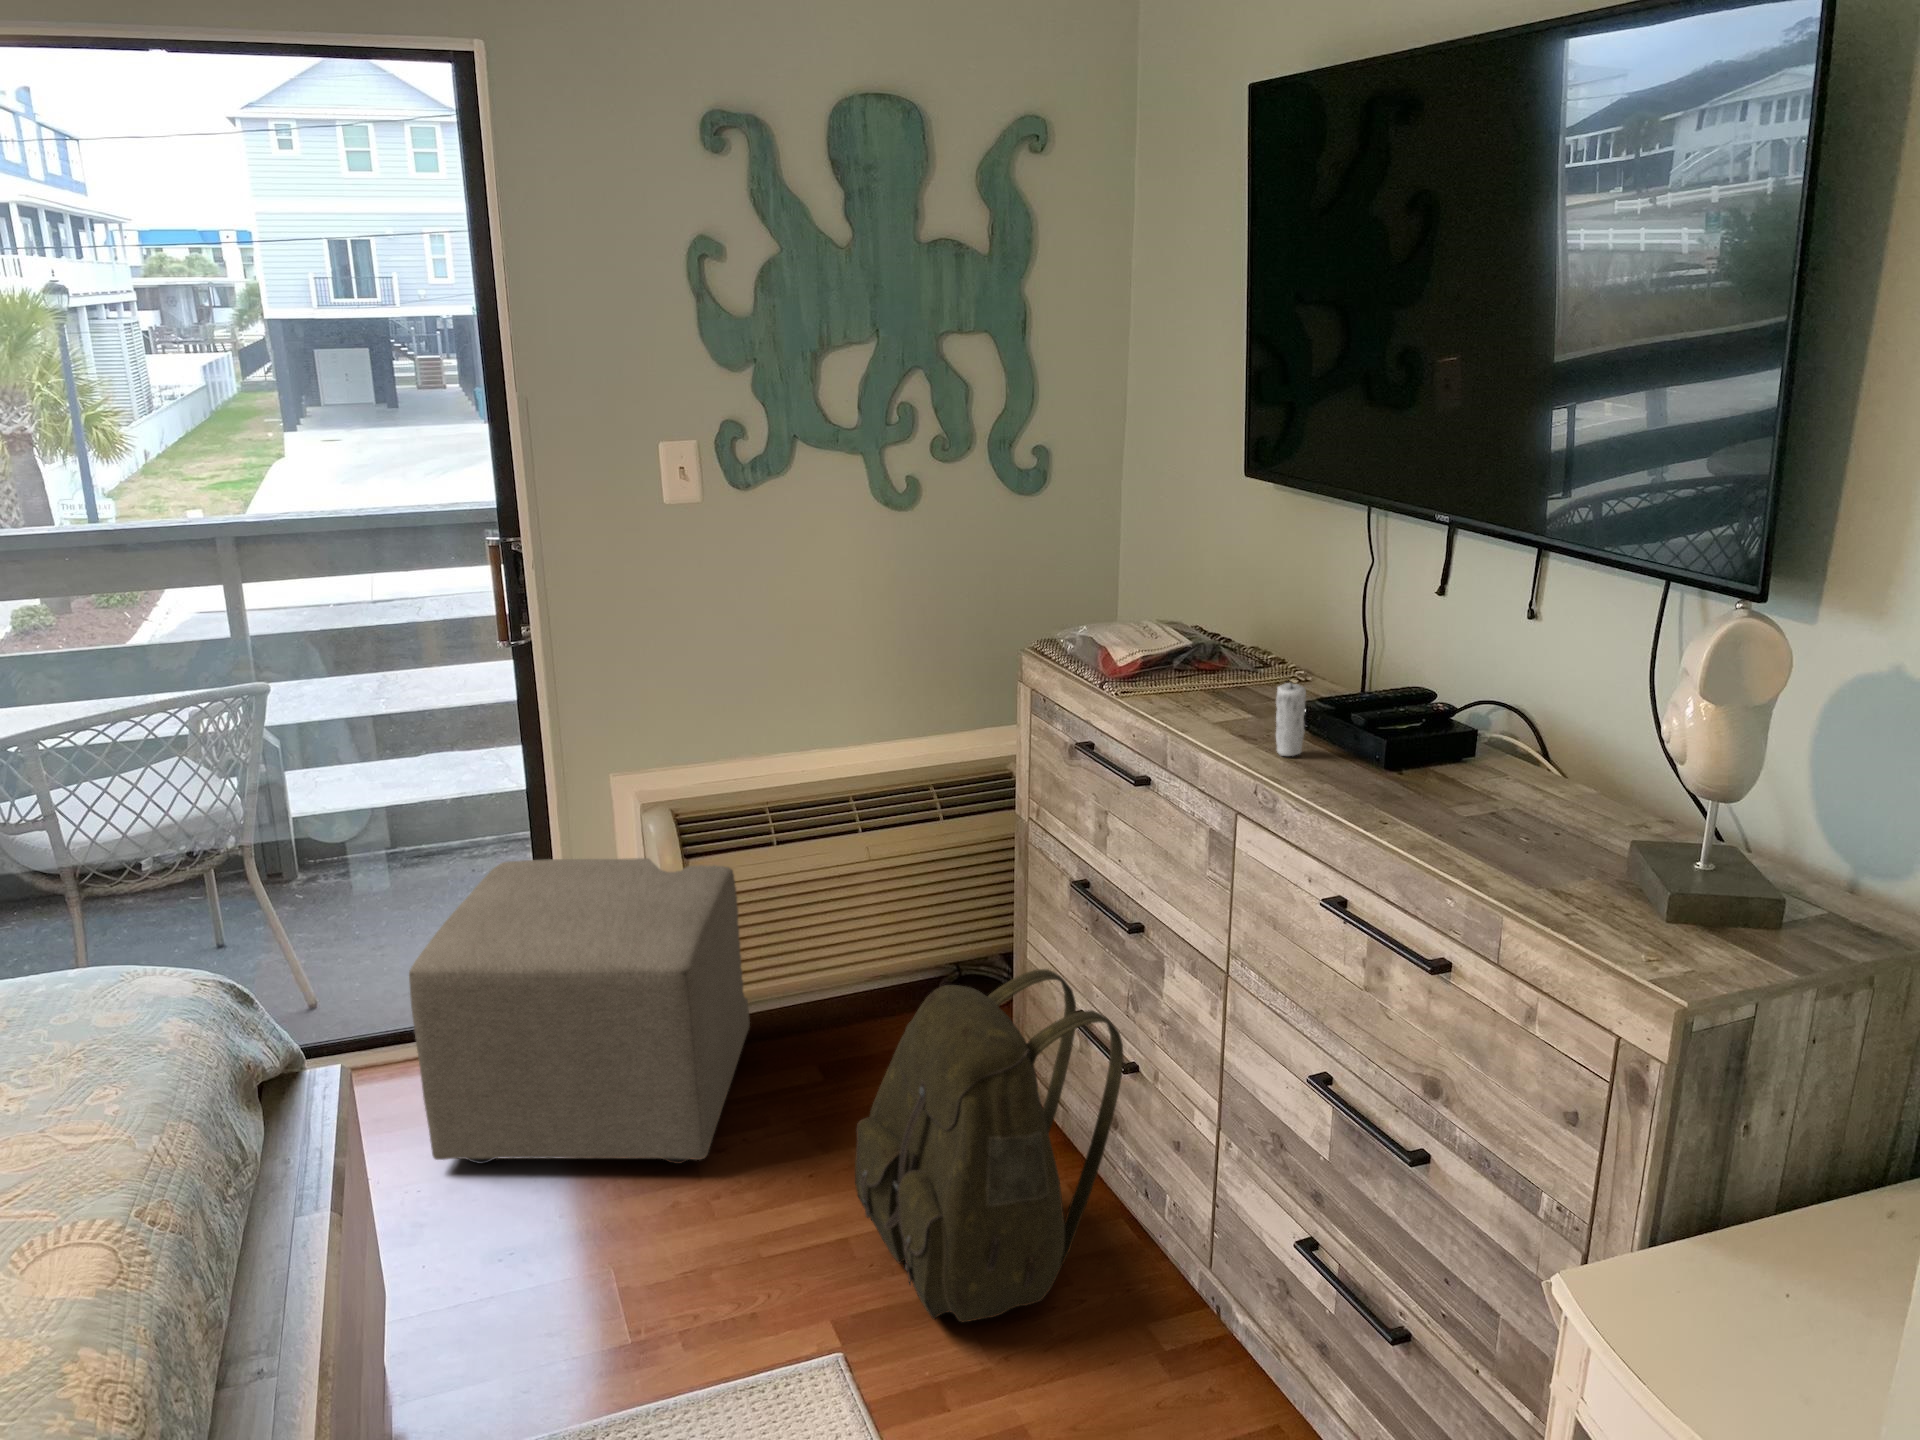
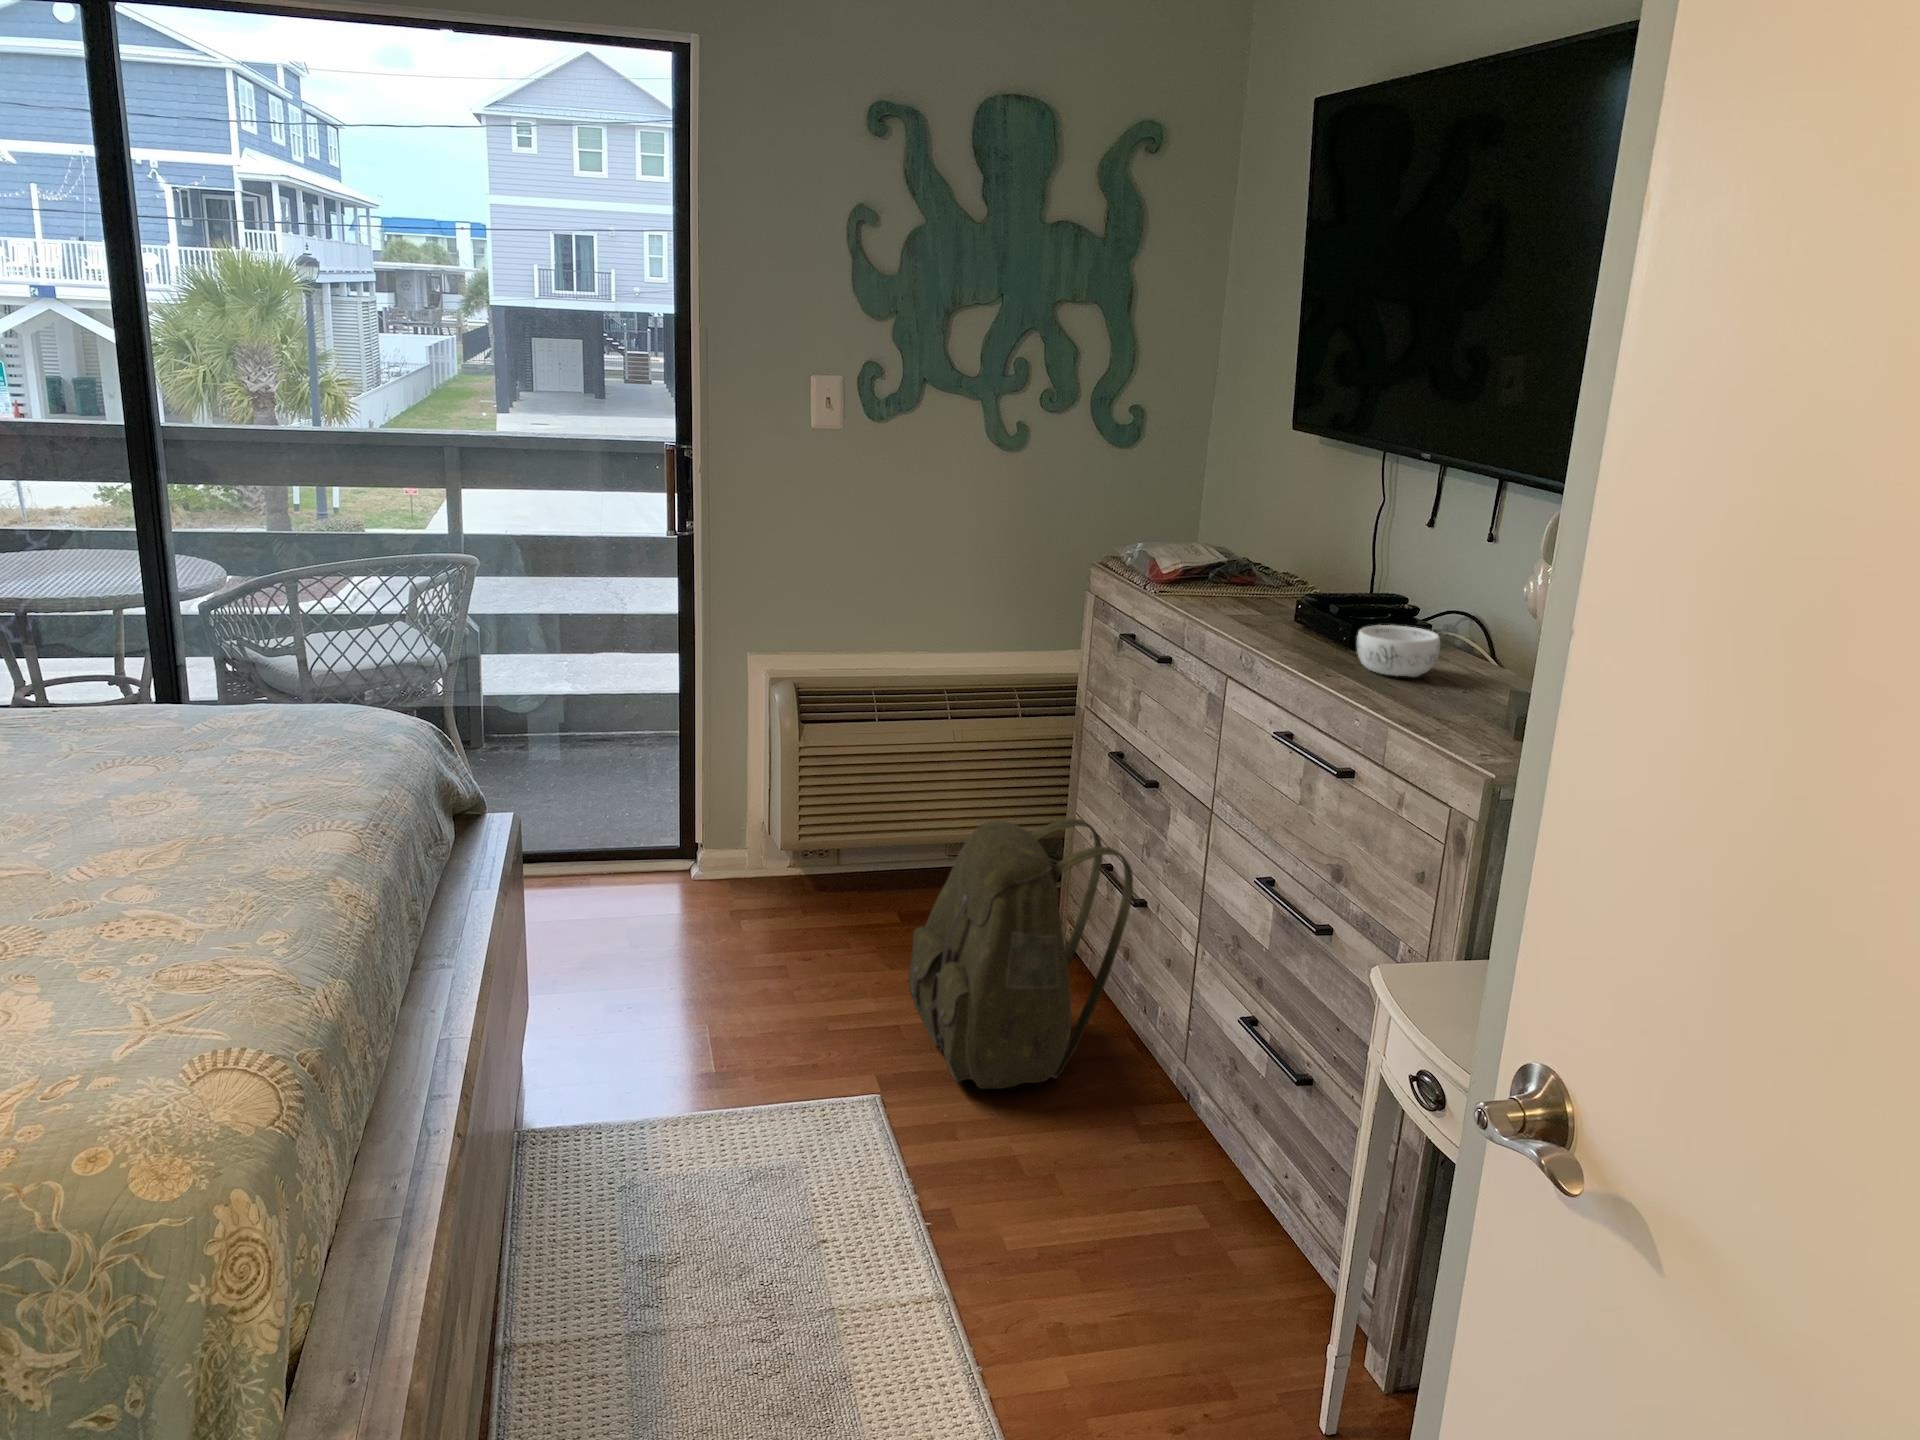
candle: present [1276,682,1306,756] -> none [1267,566,1293,635]
decorative bowl: none [1409,745,1515,815] -> present [1357,625,1440,677]
ottoman: present [409,858,750,1164] -> none [570,717,844,966]

